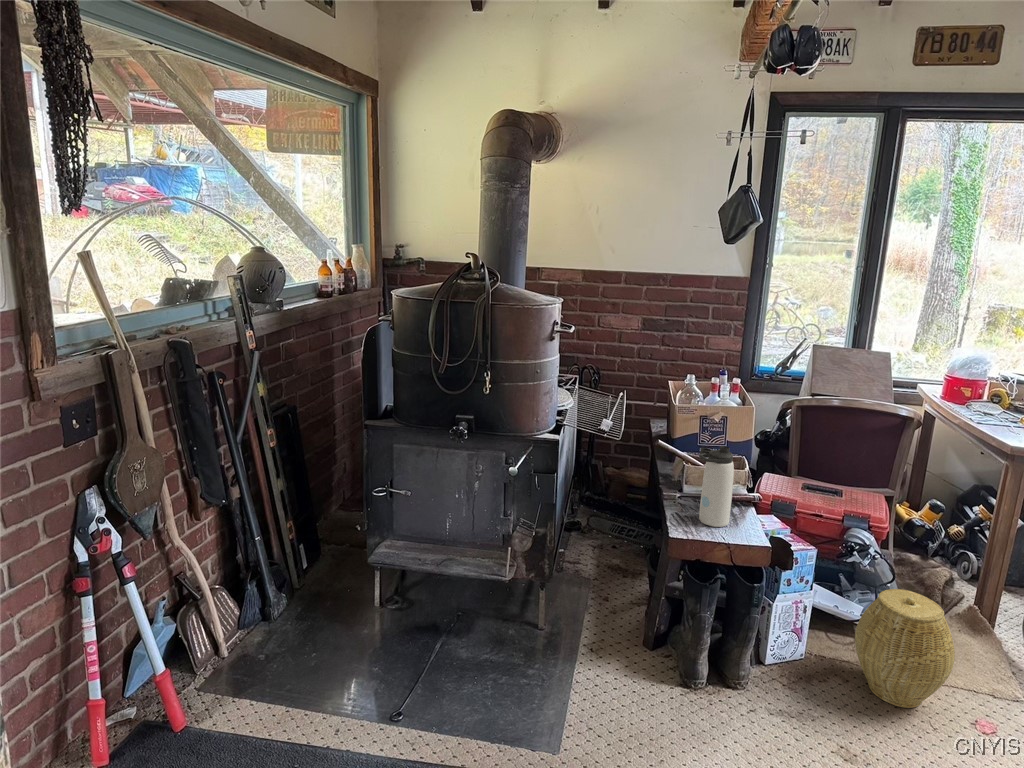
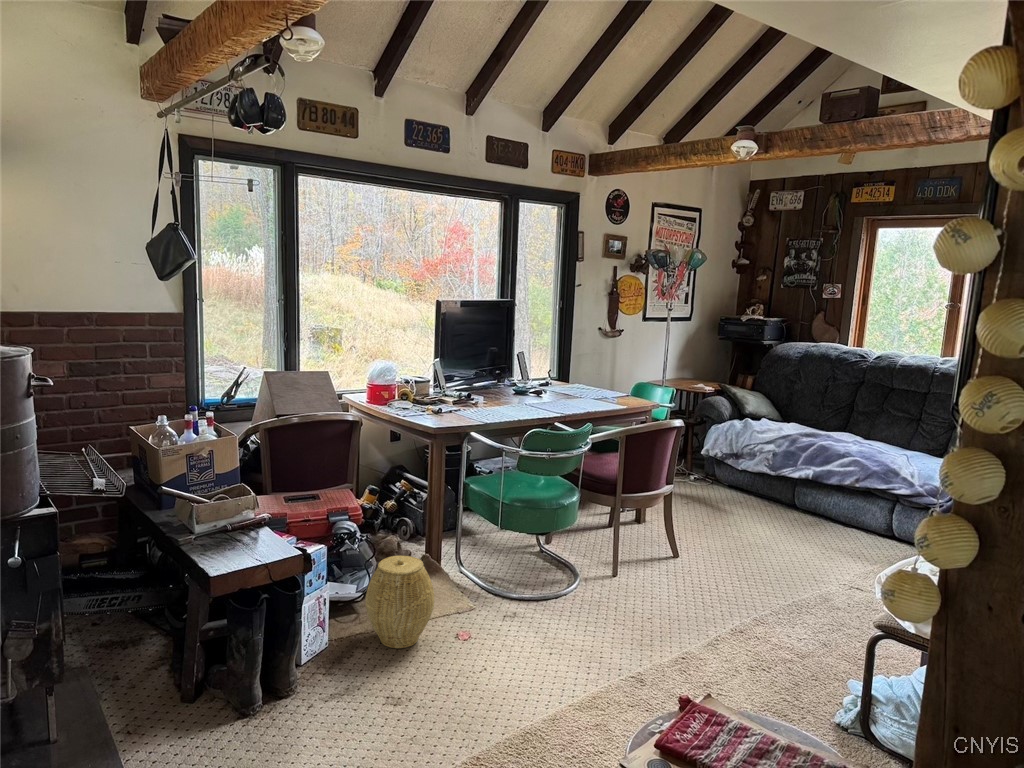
thermos bottle: present [699,446,734,527] -> none [212,476,251,556]

